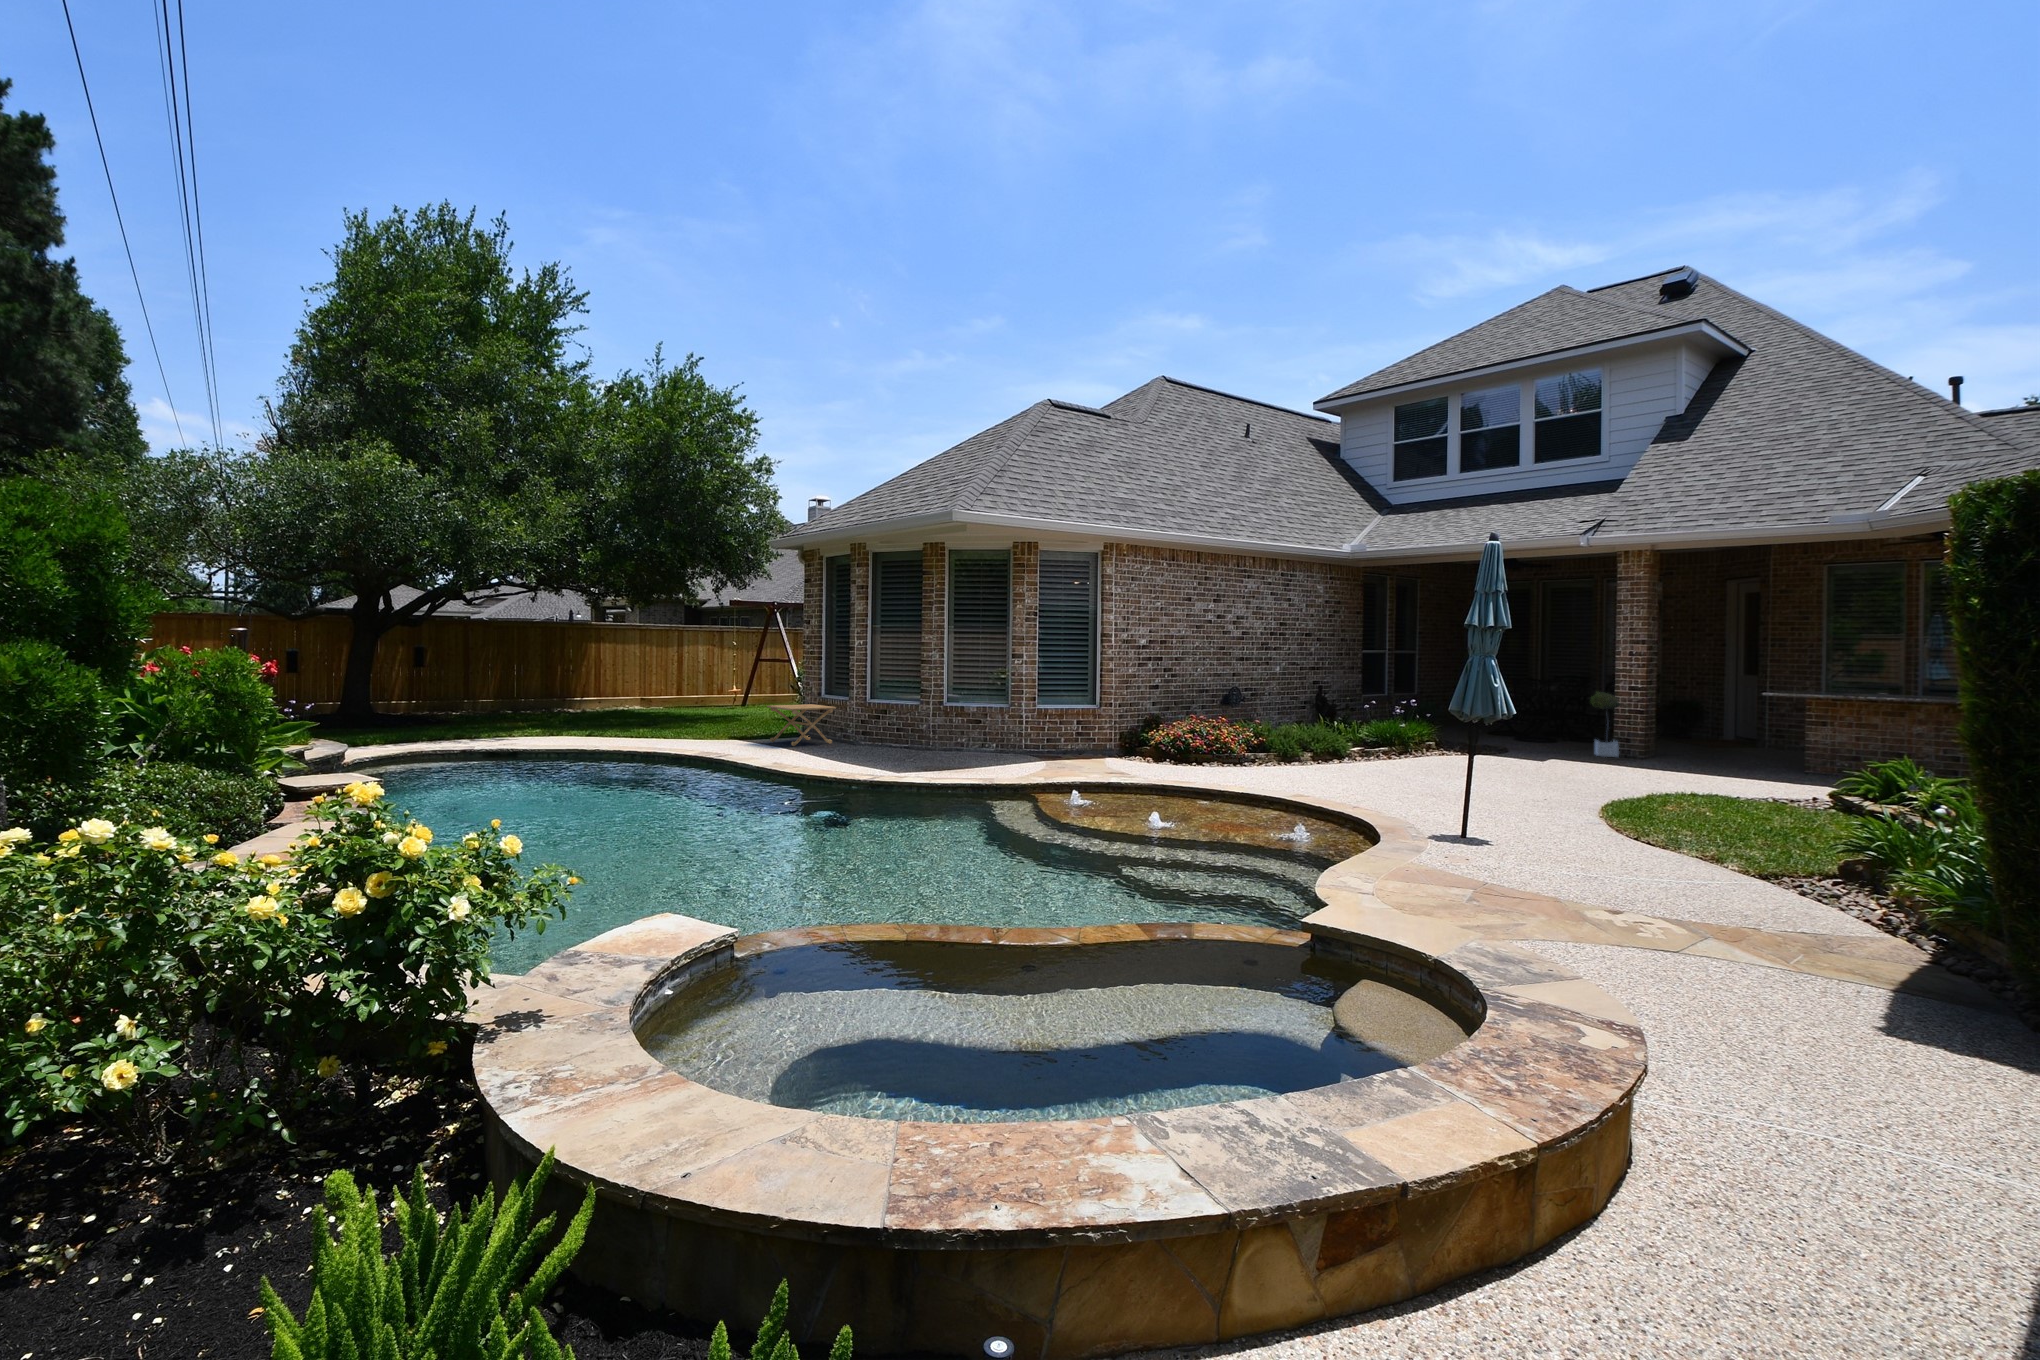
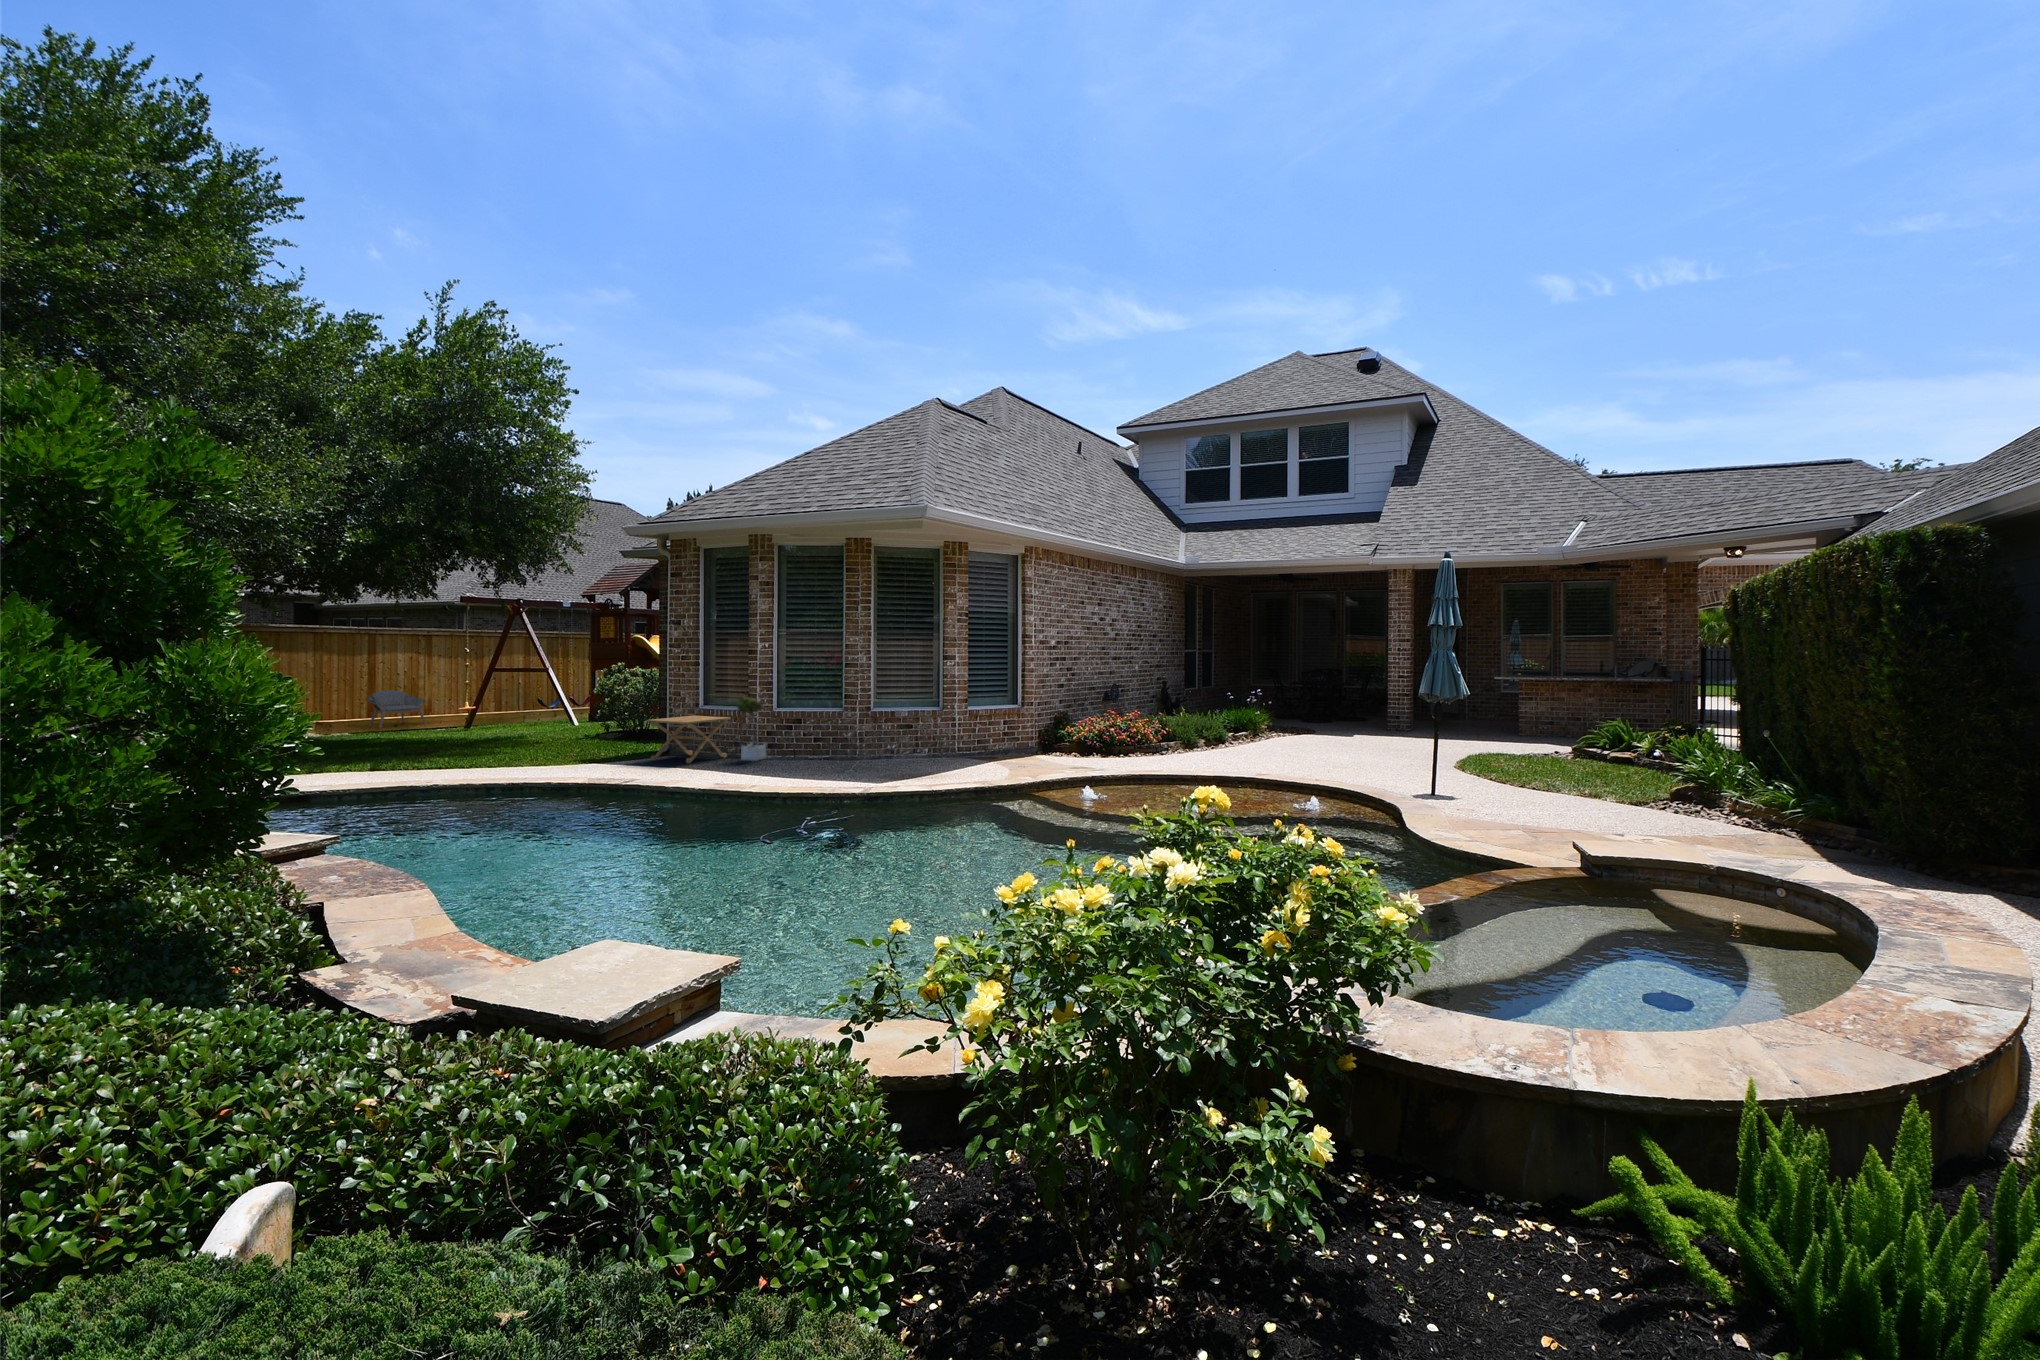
armchair: none [635,676,676,706] -> present [368,690,427,728]
potted tree: present [1590,692,1621,757] -> present [737,697,766,761]

